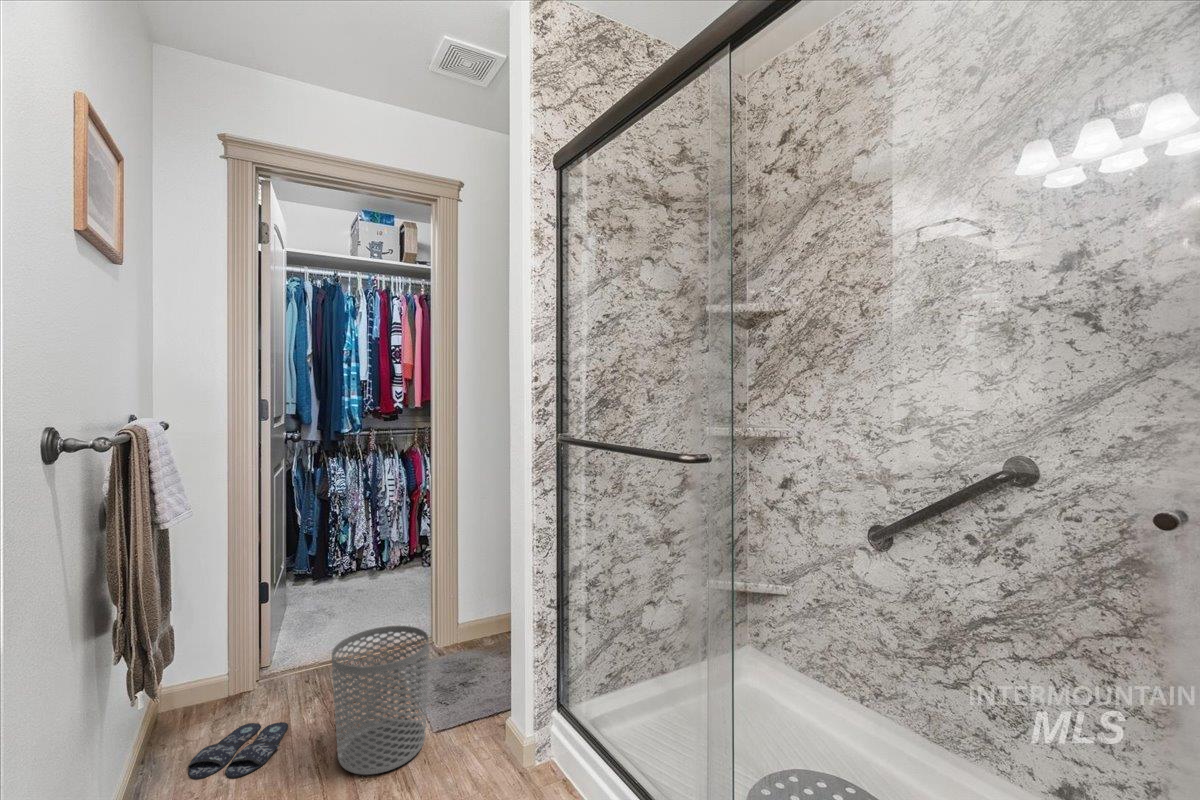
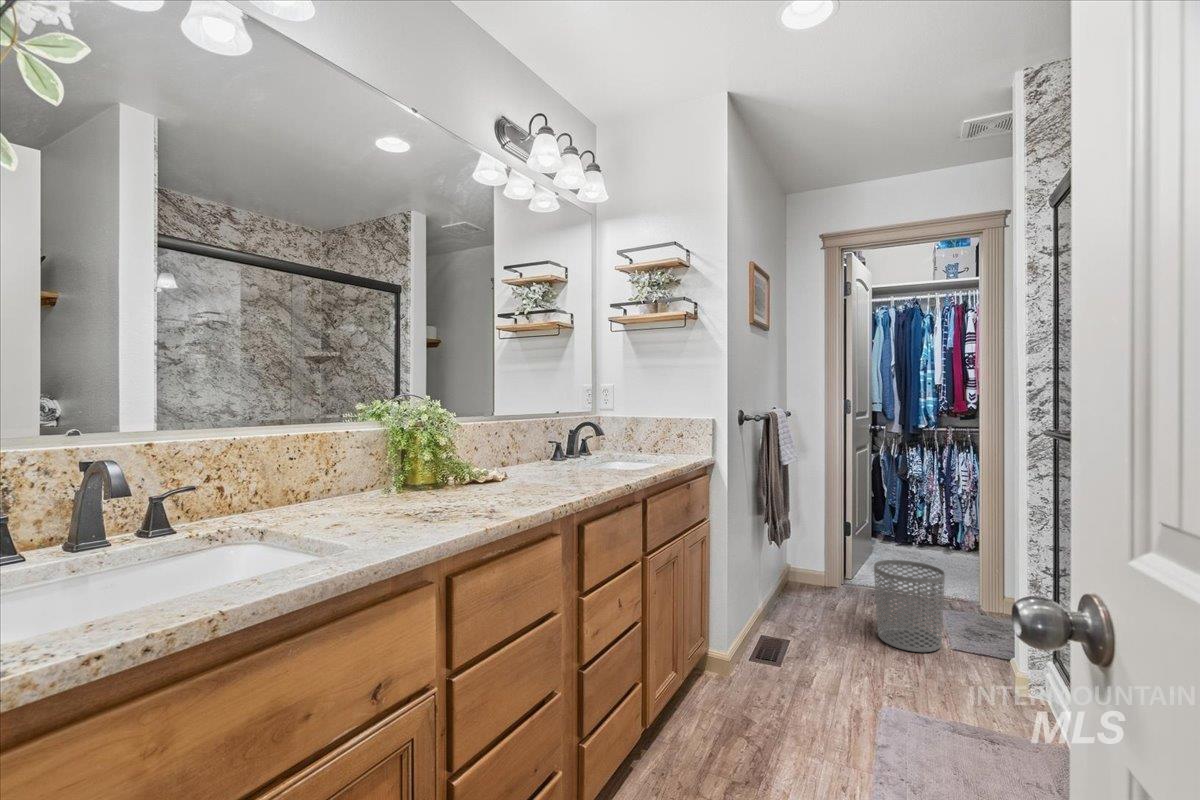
slippers: present [189,722,288,779] -> none [799,600,854,620]

